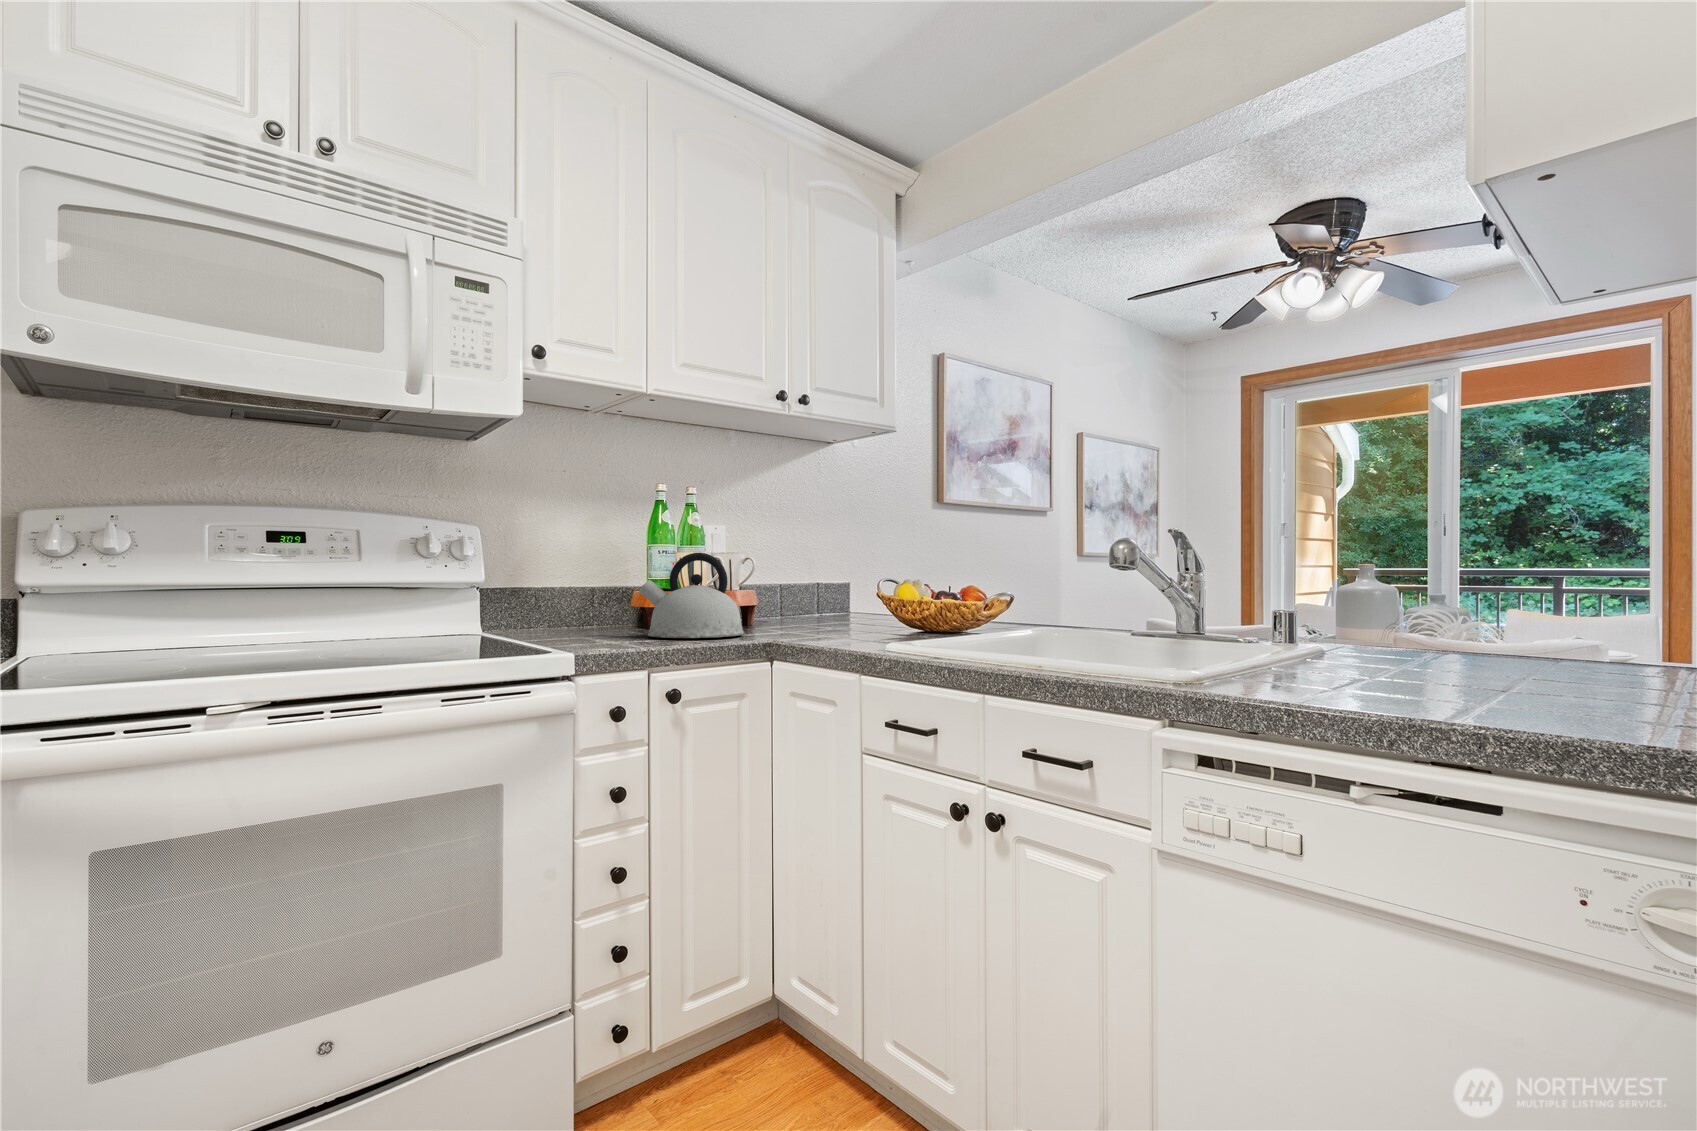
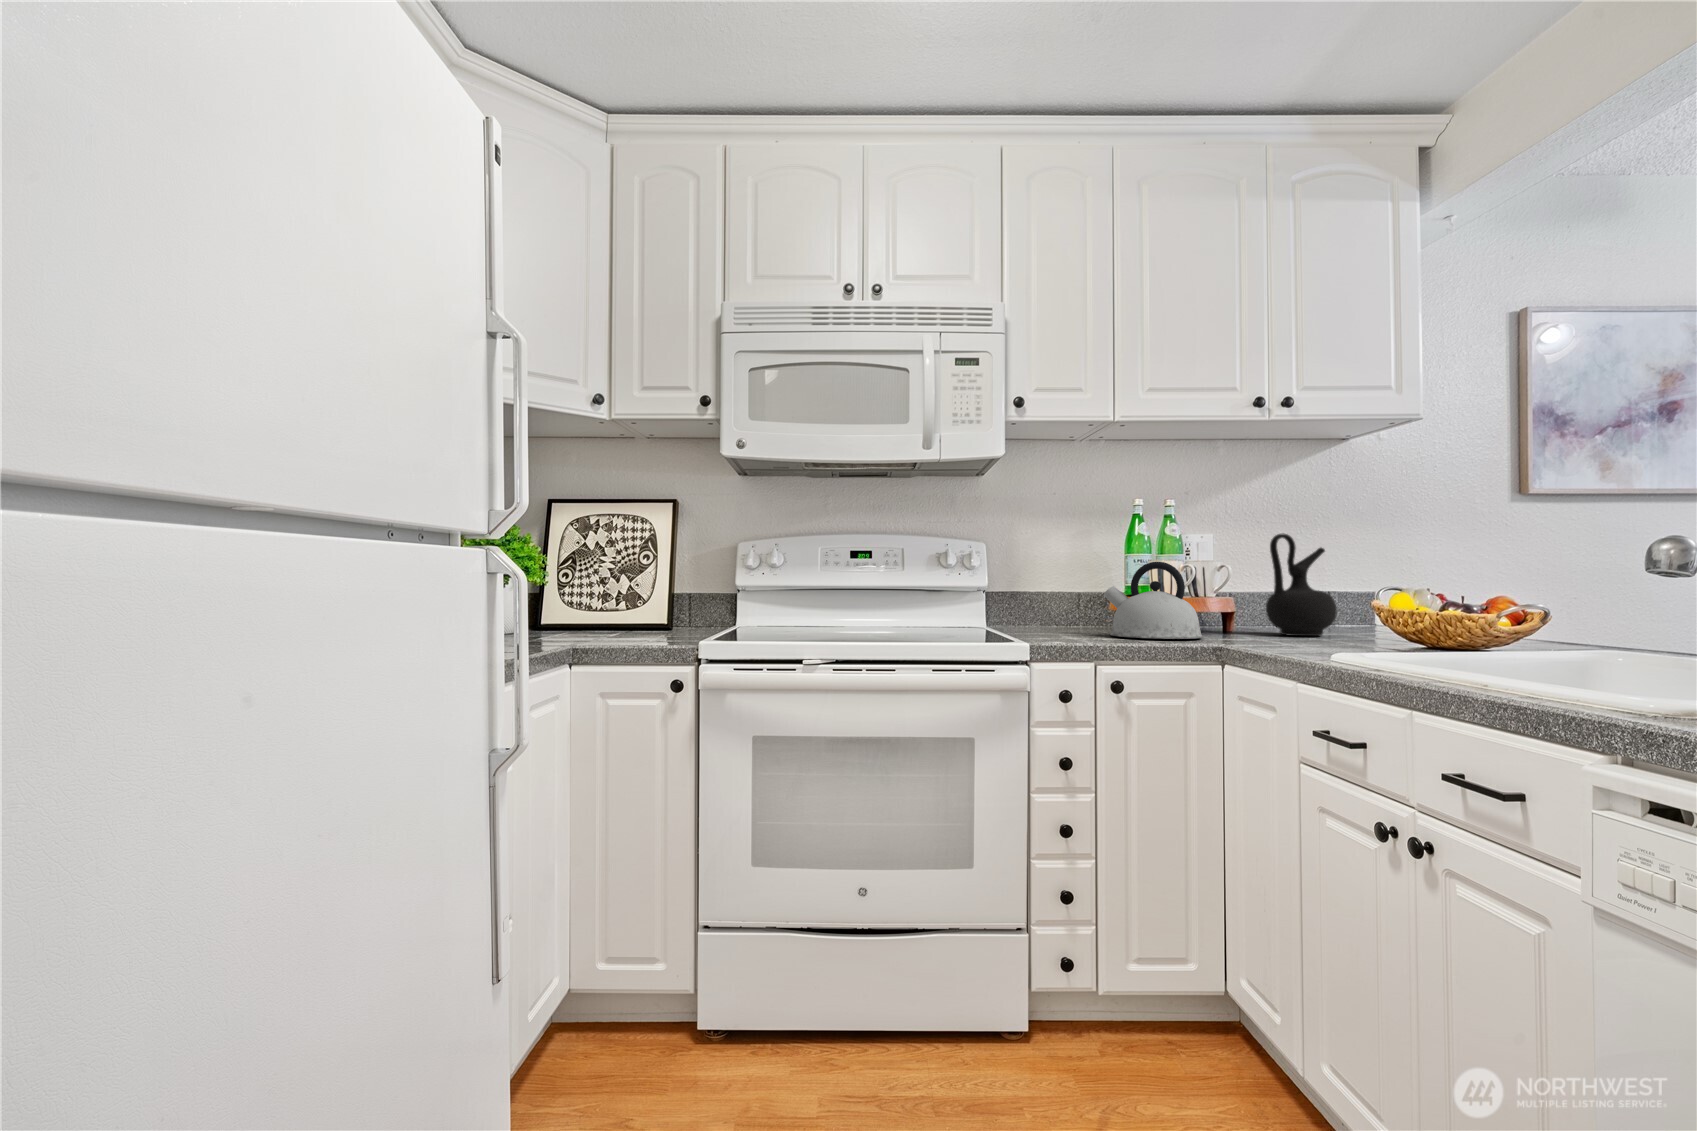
ceramic jug: none [785,526,844,626] -> present [1266,533,1337,636]

